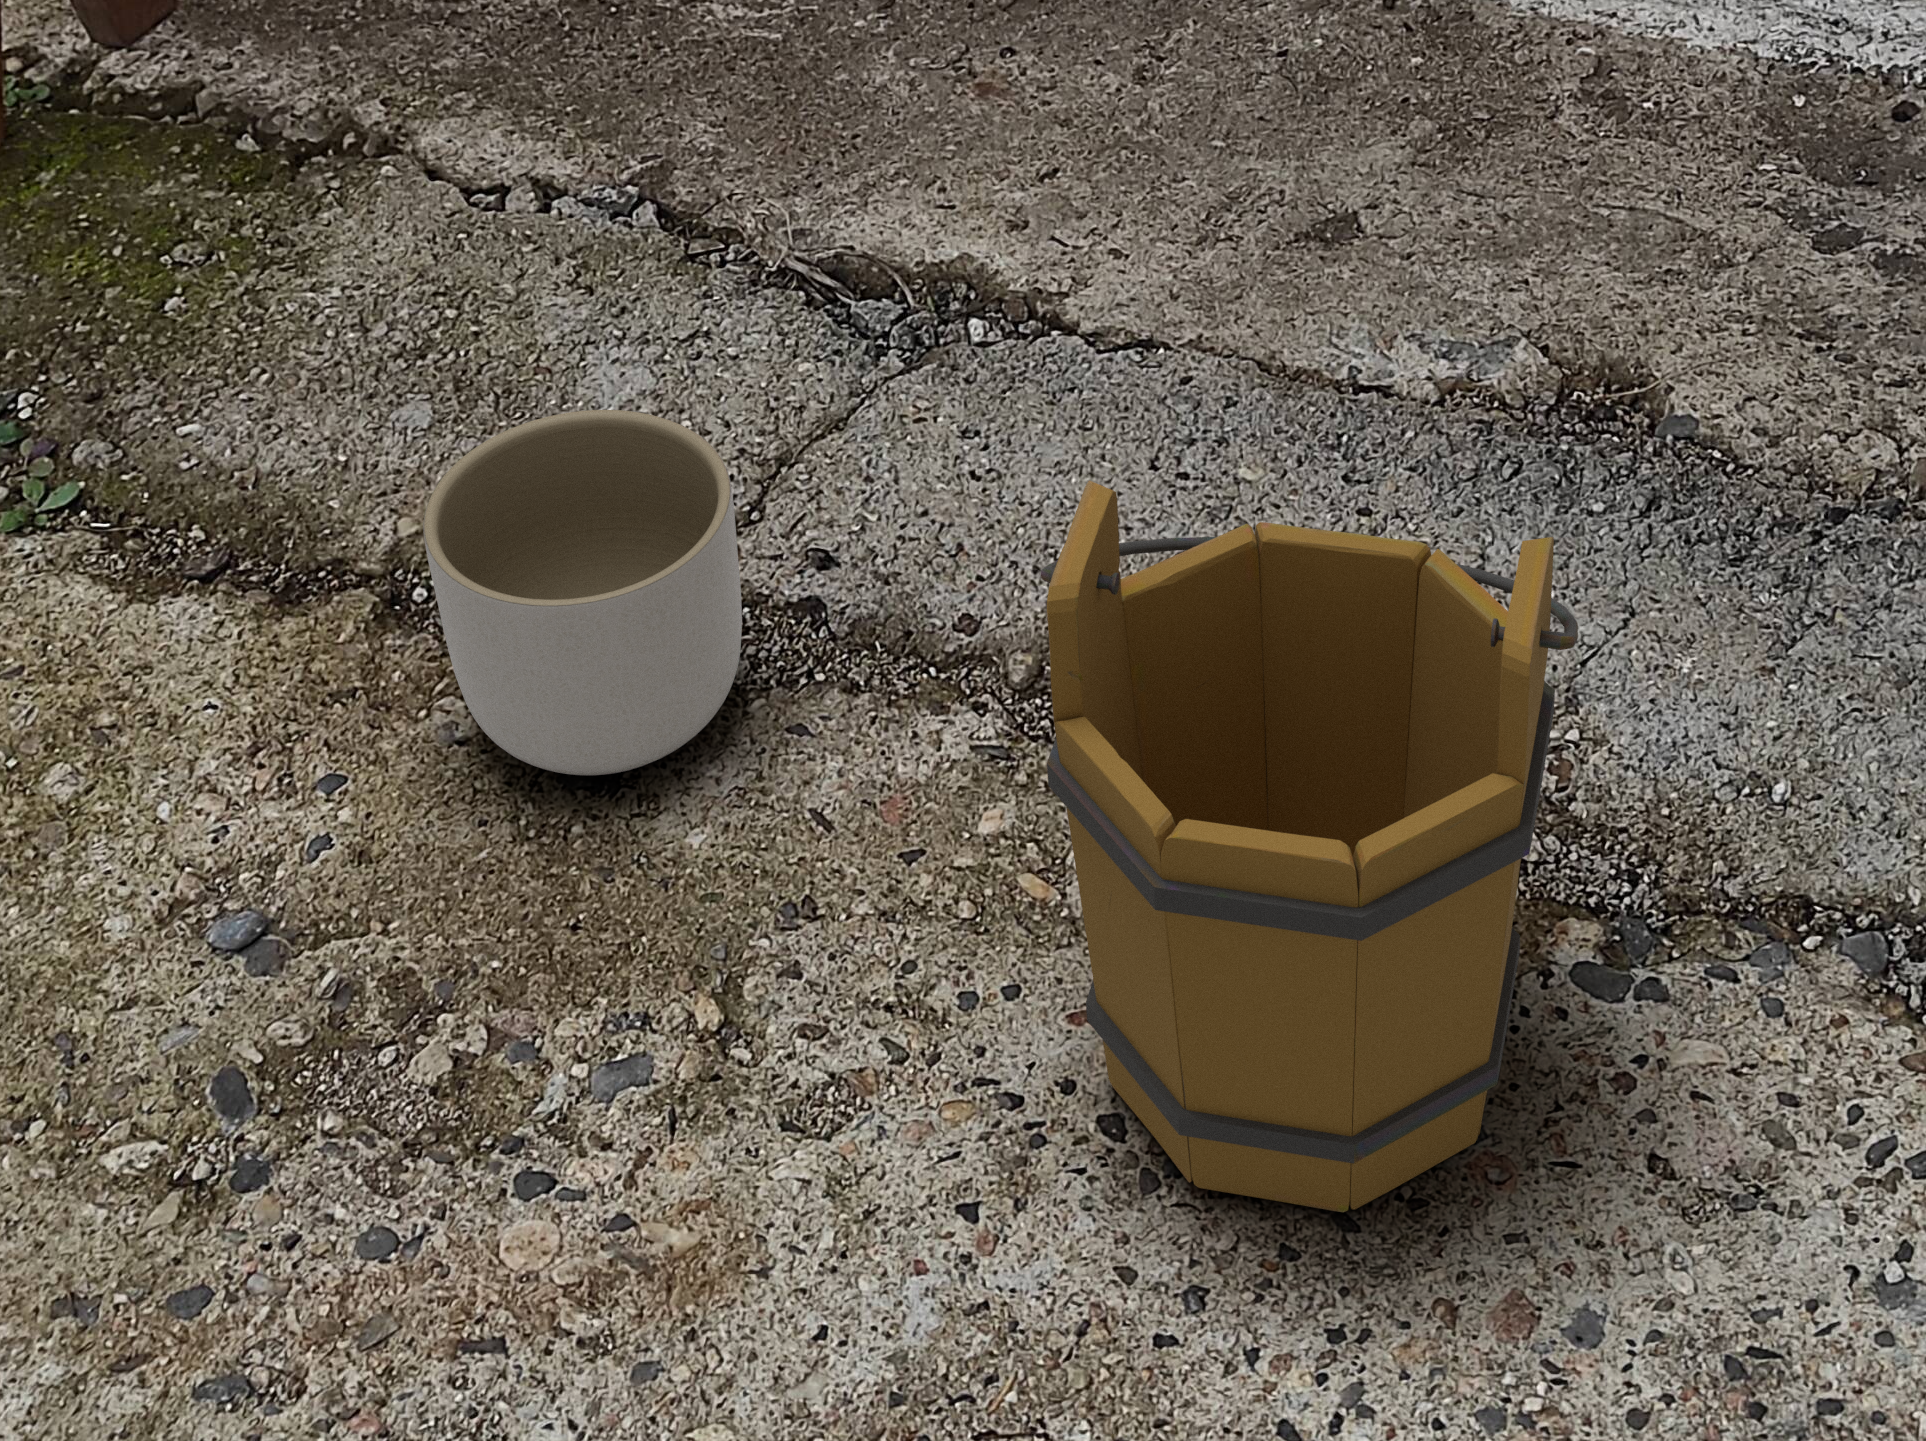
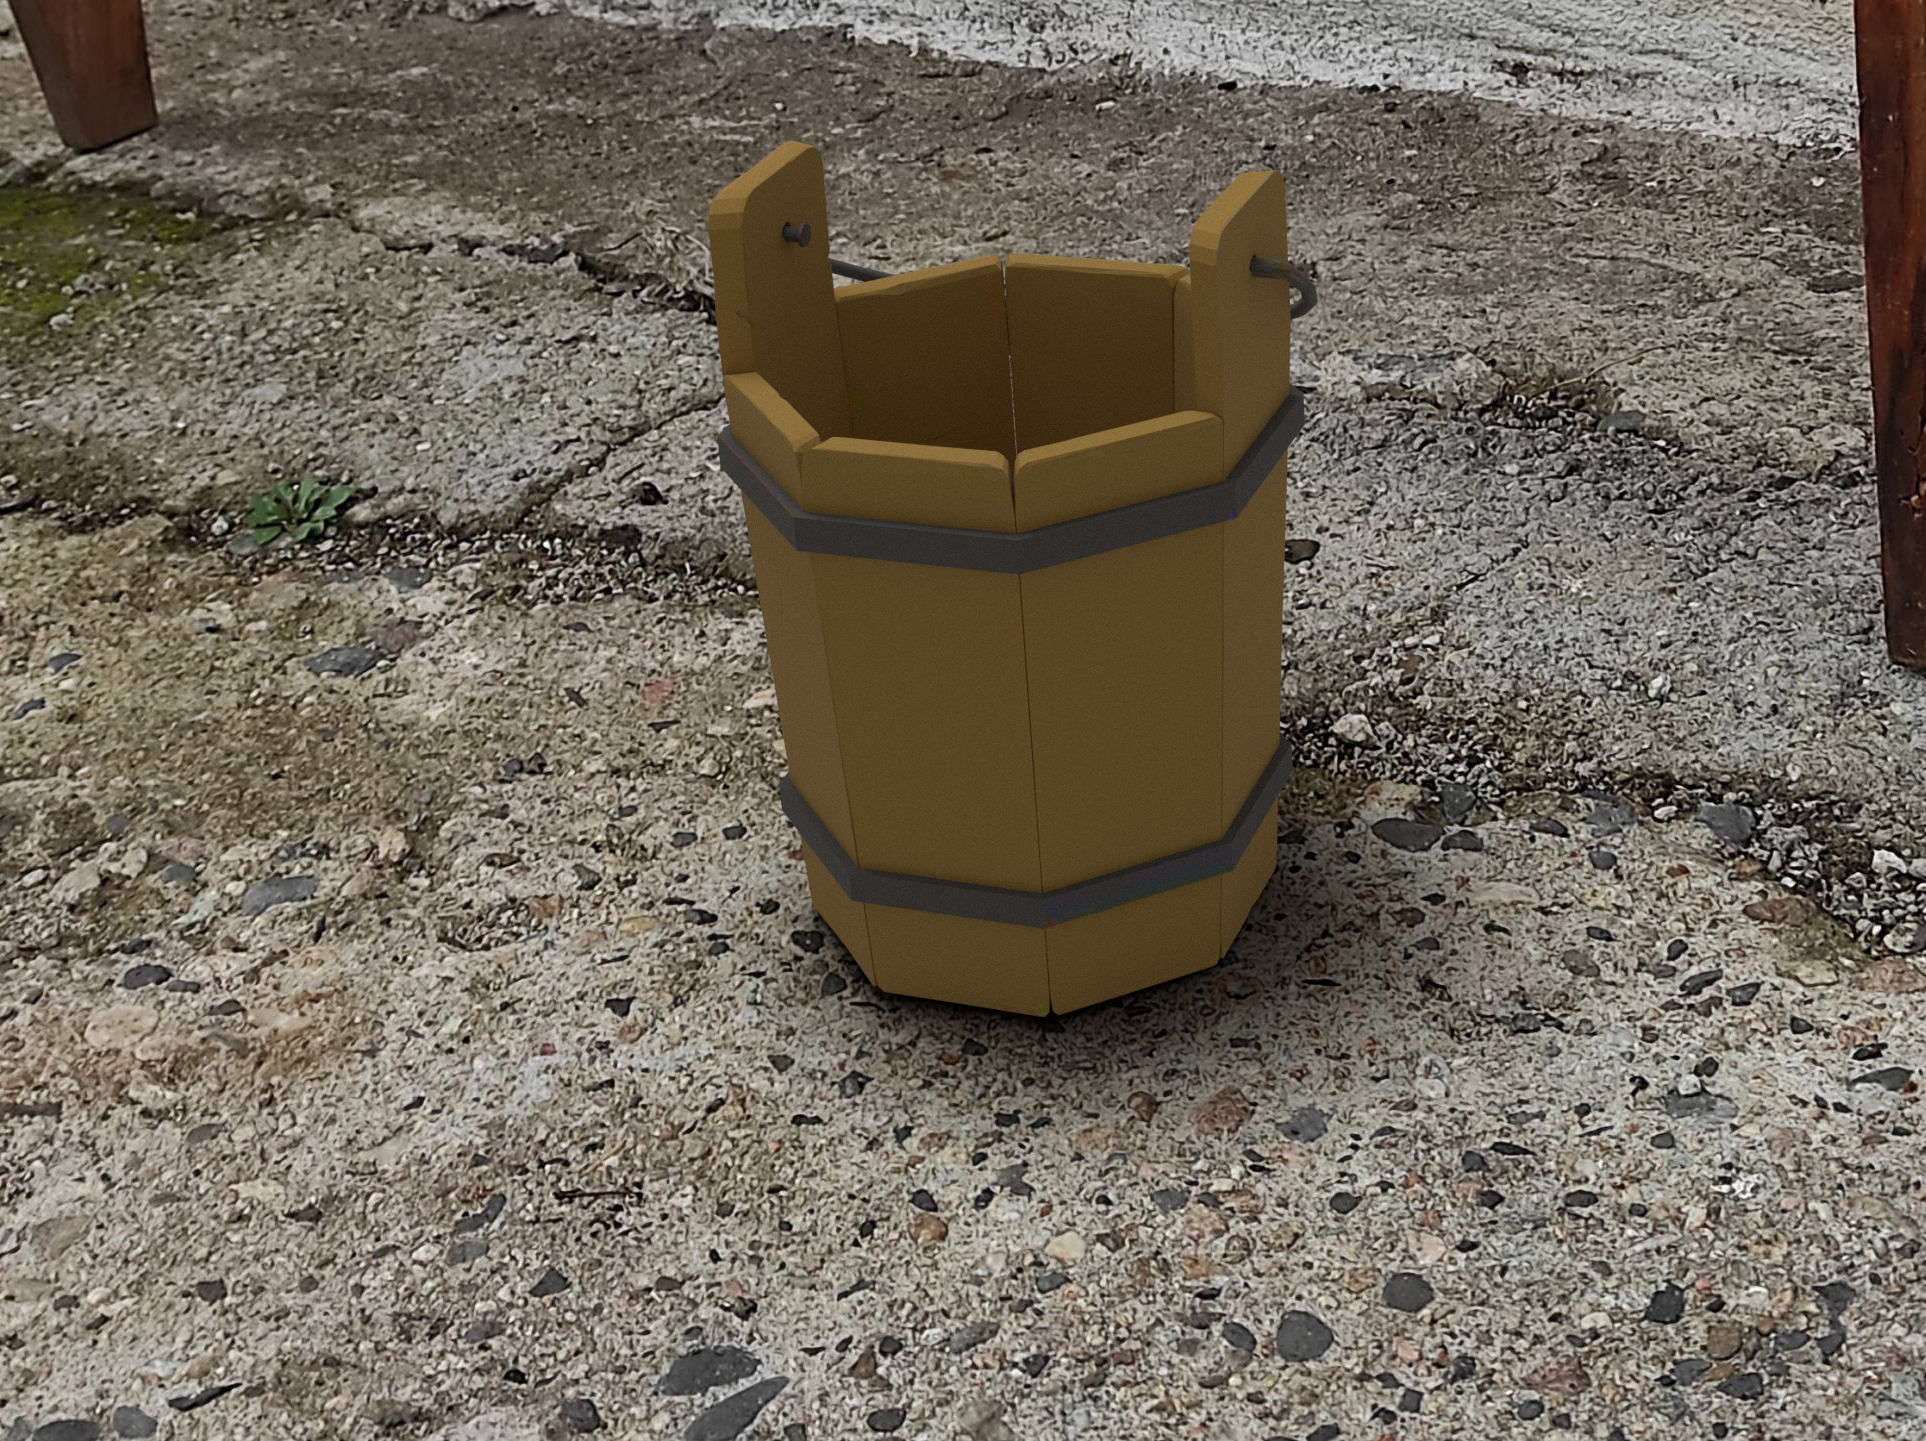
planter: present [423,410,742,775] -> none [173,277,524,651]

